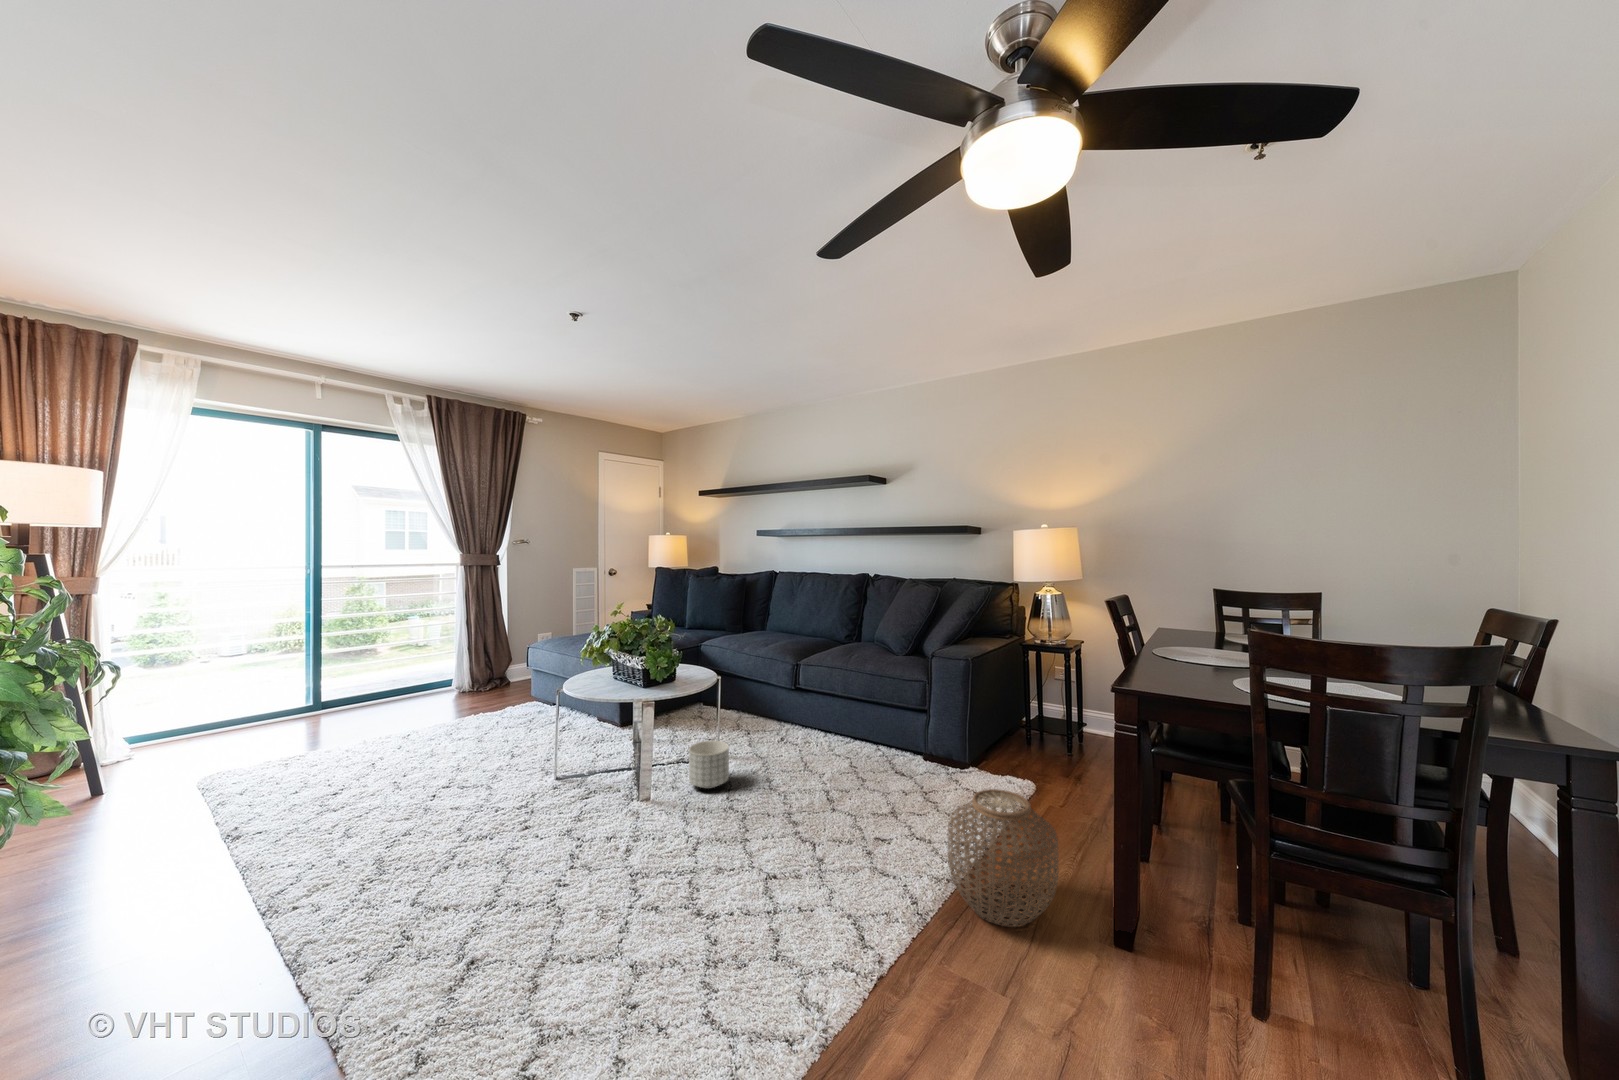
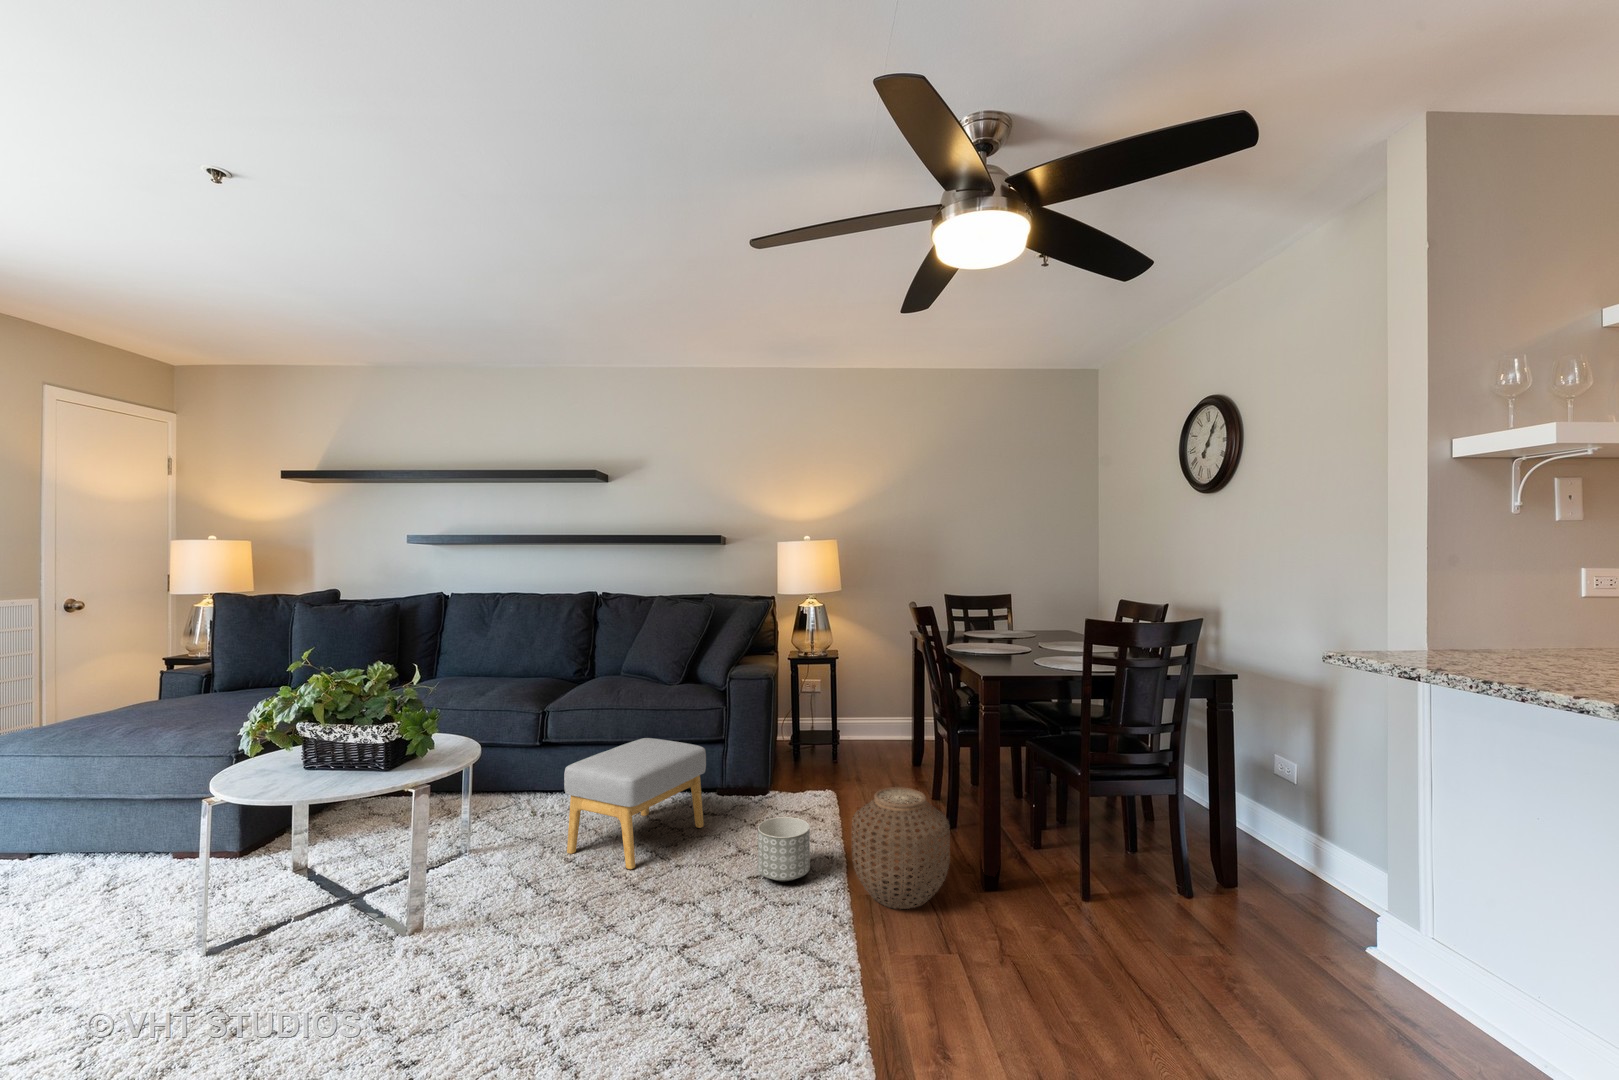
footstool: none [770,696,887,801] -> present [564,738,706,869]
planter: present [689,741,729,789] -> present [758,817,810,882]

